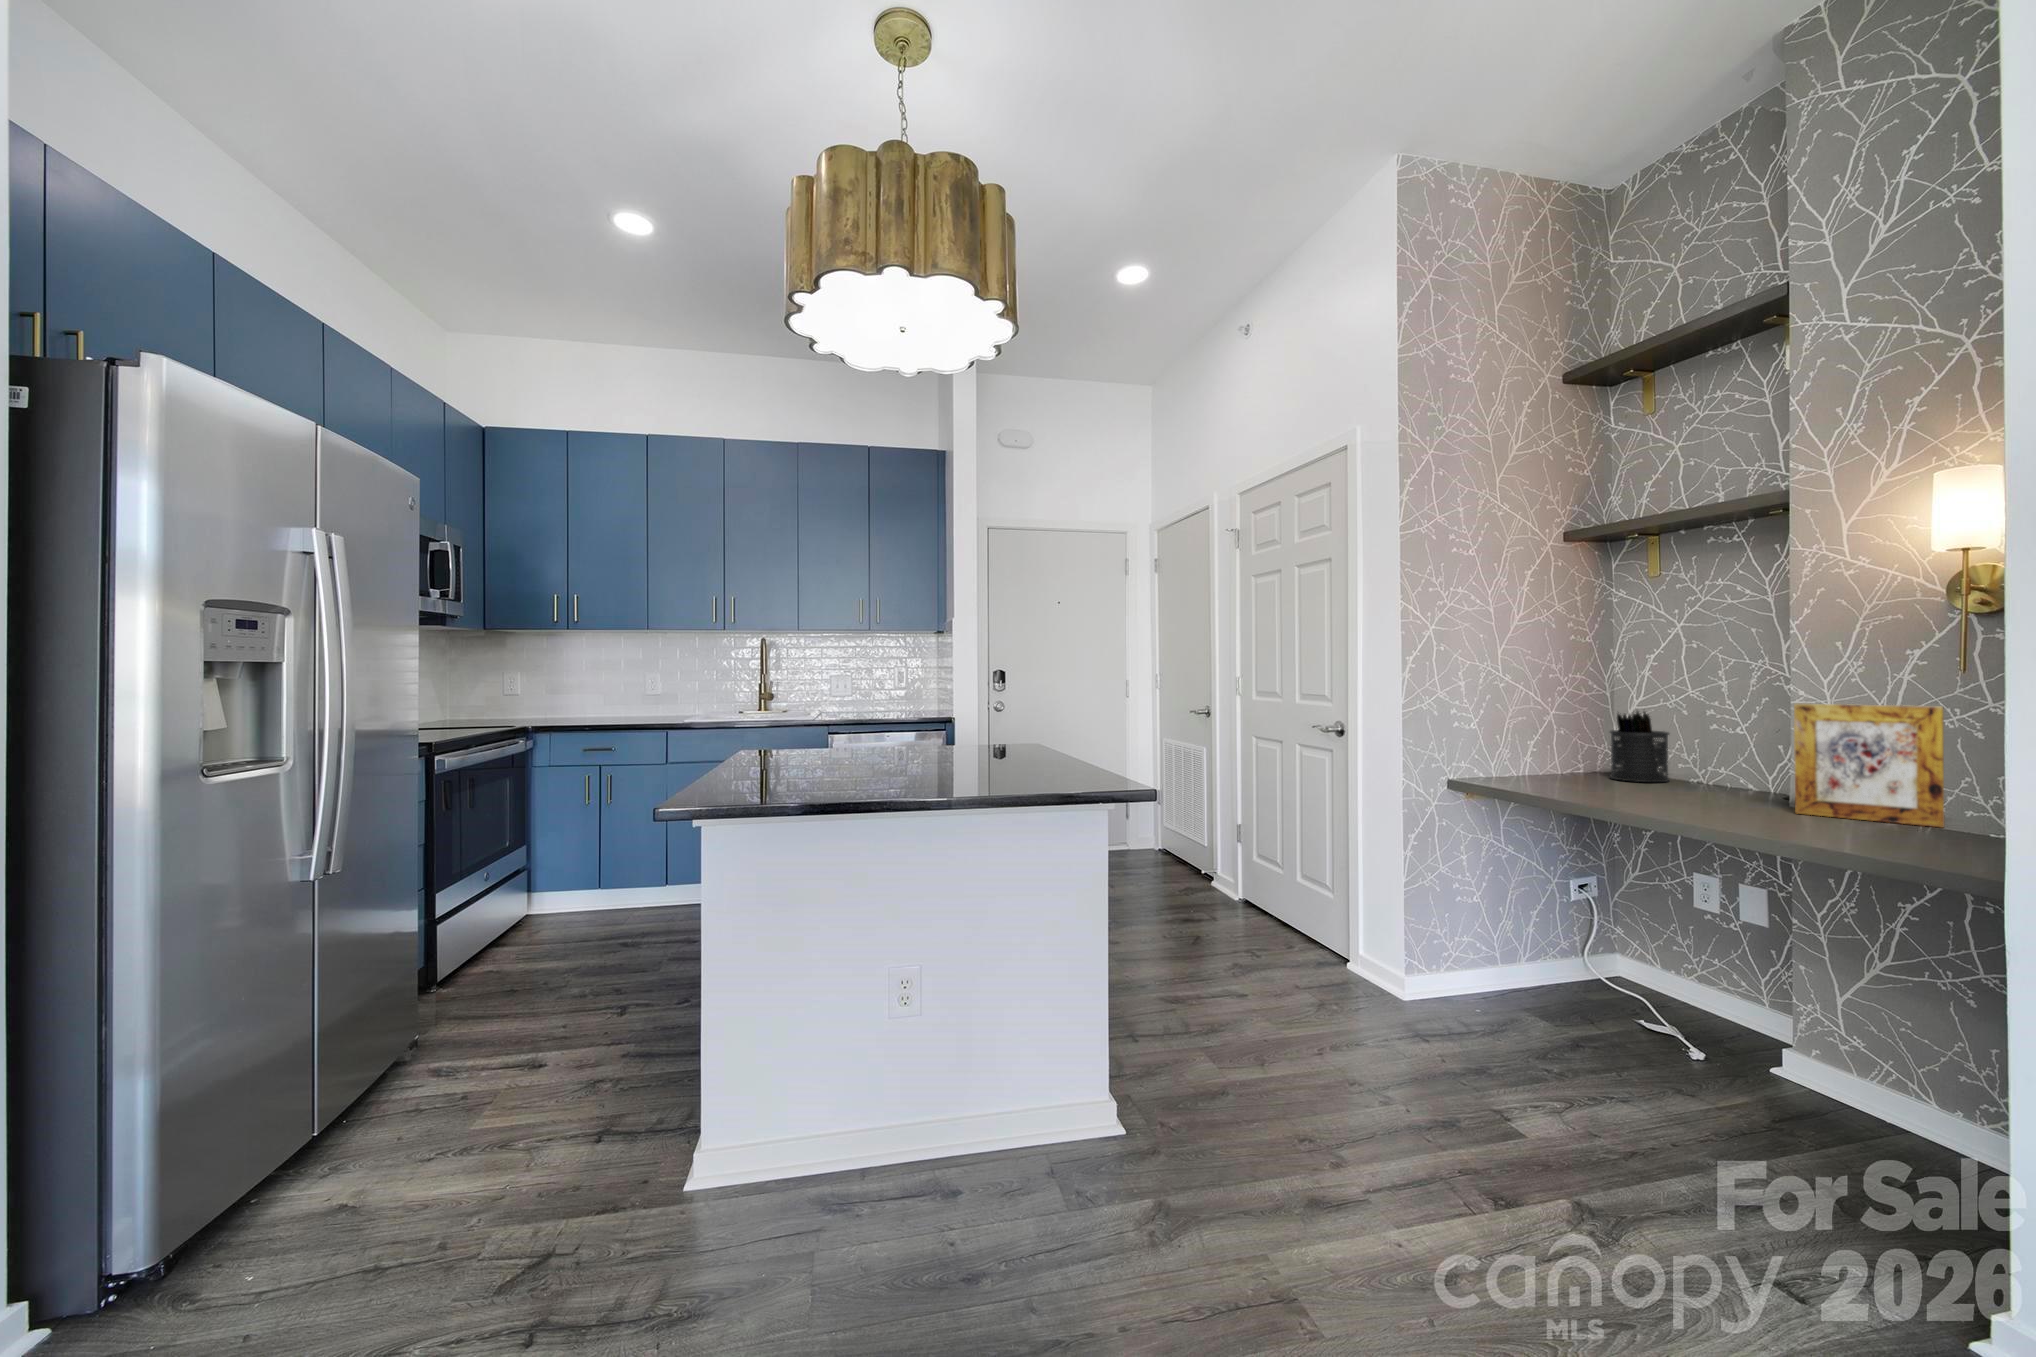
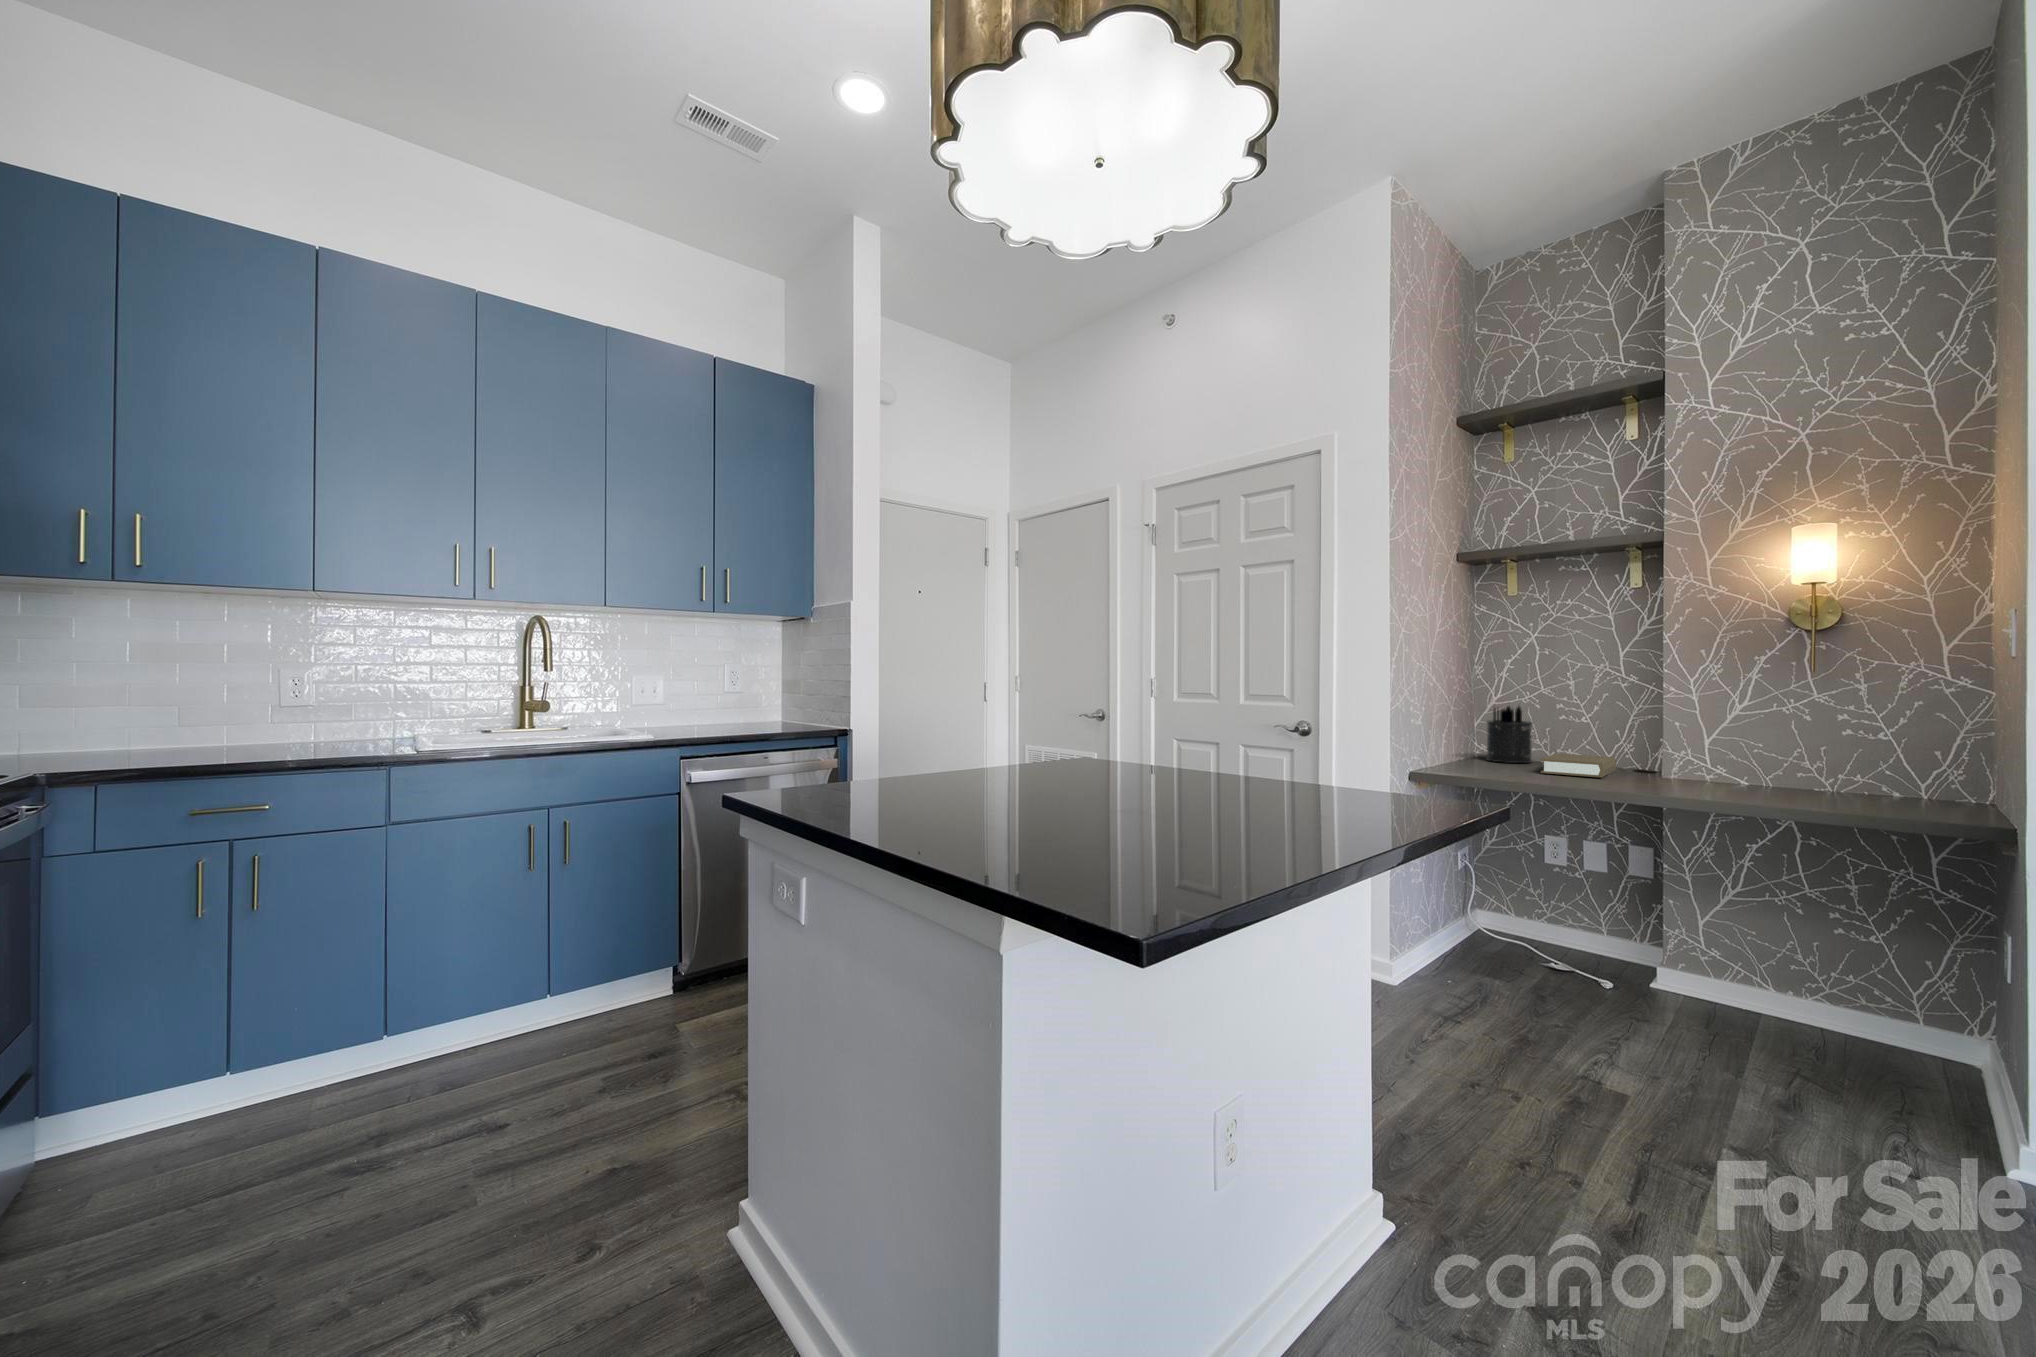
picture frame: present [1794,704,1944,827] -> none [1683,697,1786,787]
book: none [1621,772,1753,802] -> present [1541,754,1616,778]

